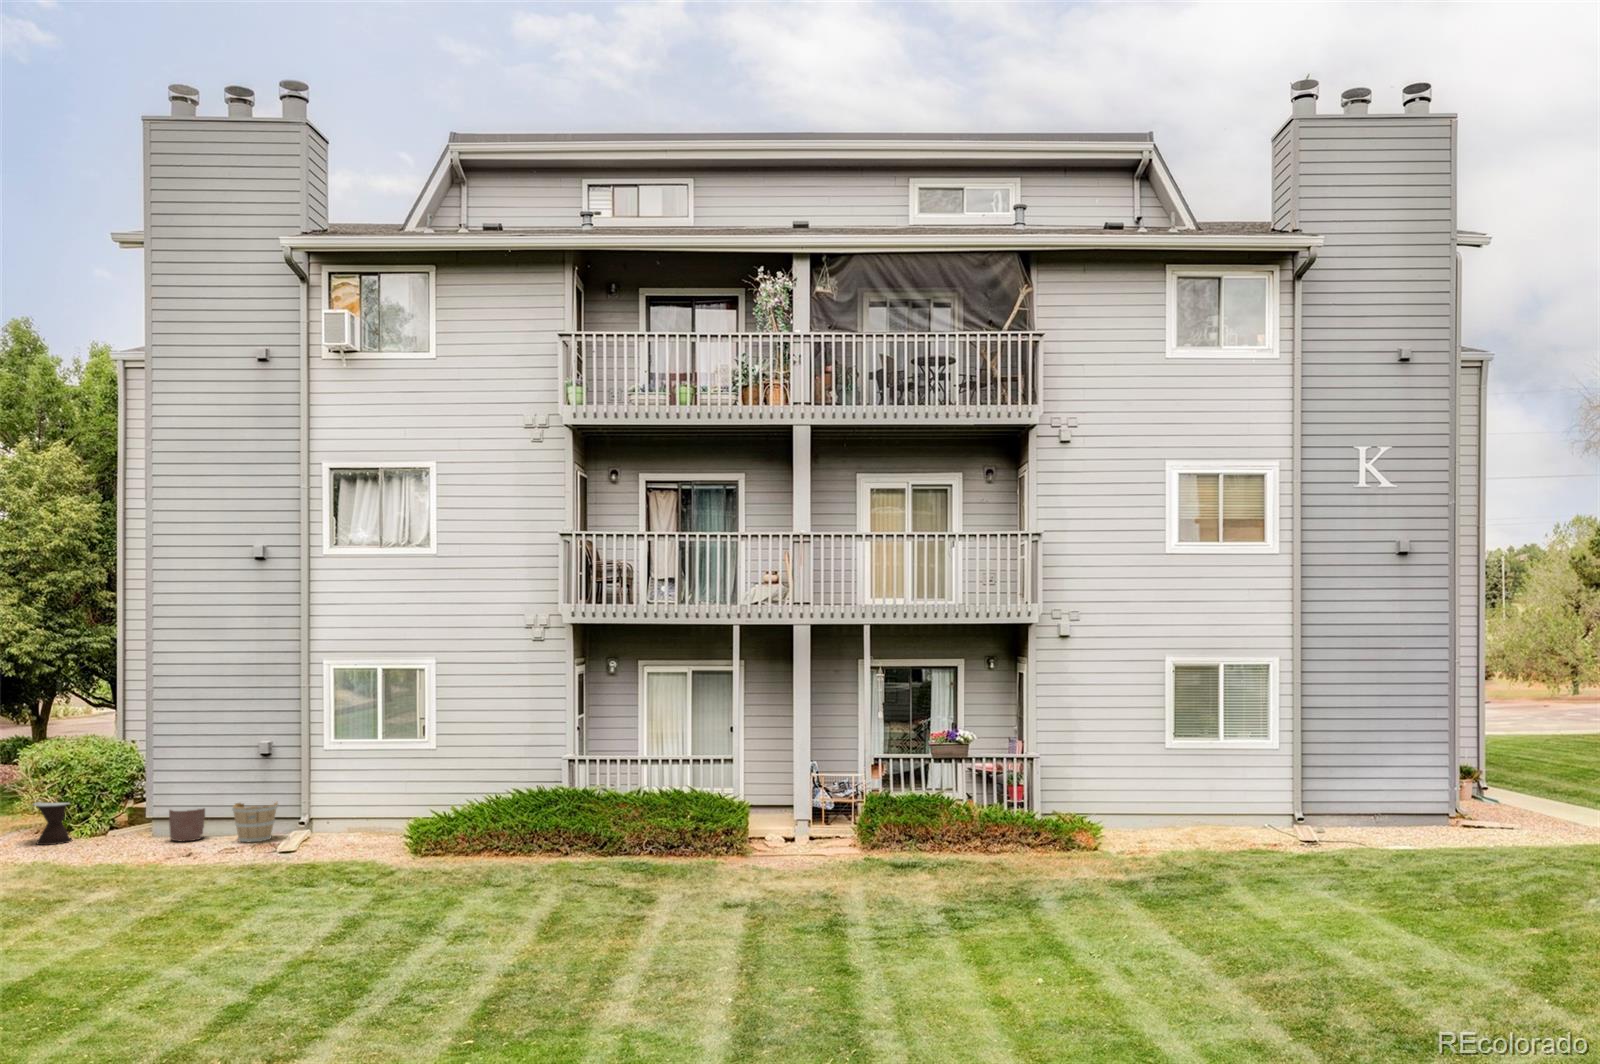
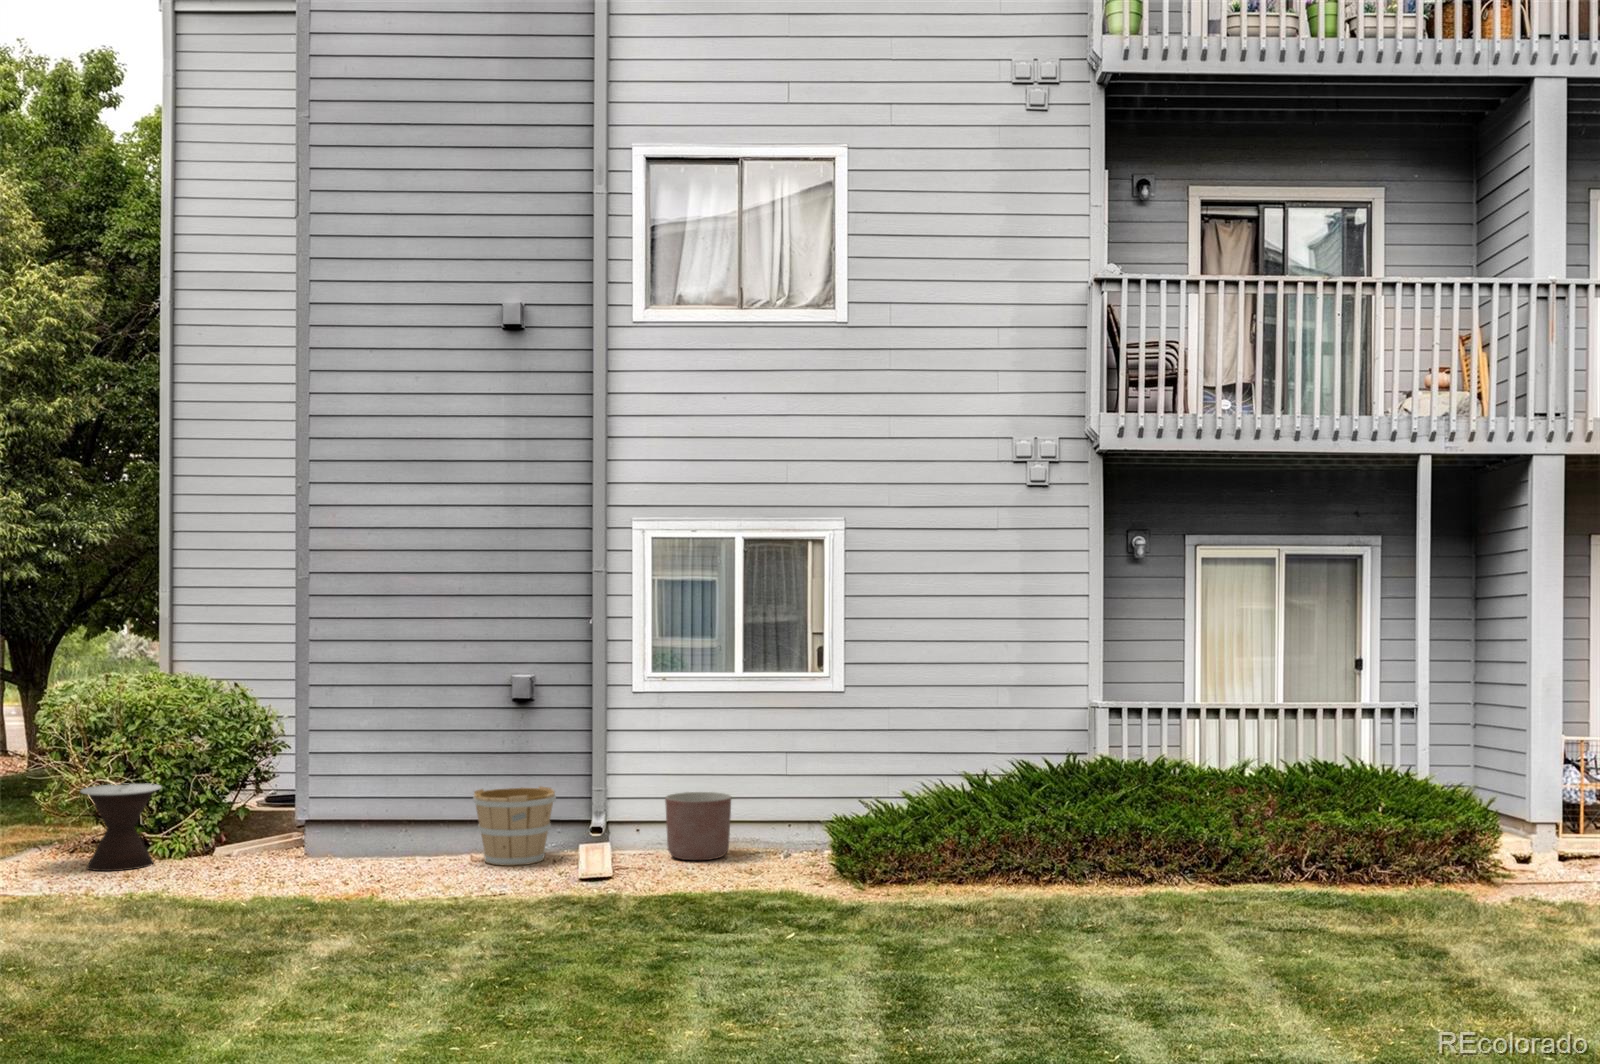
planter: present [169,808,205,841] -> present [665,792,731,860]

